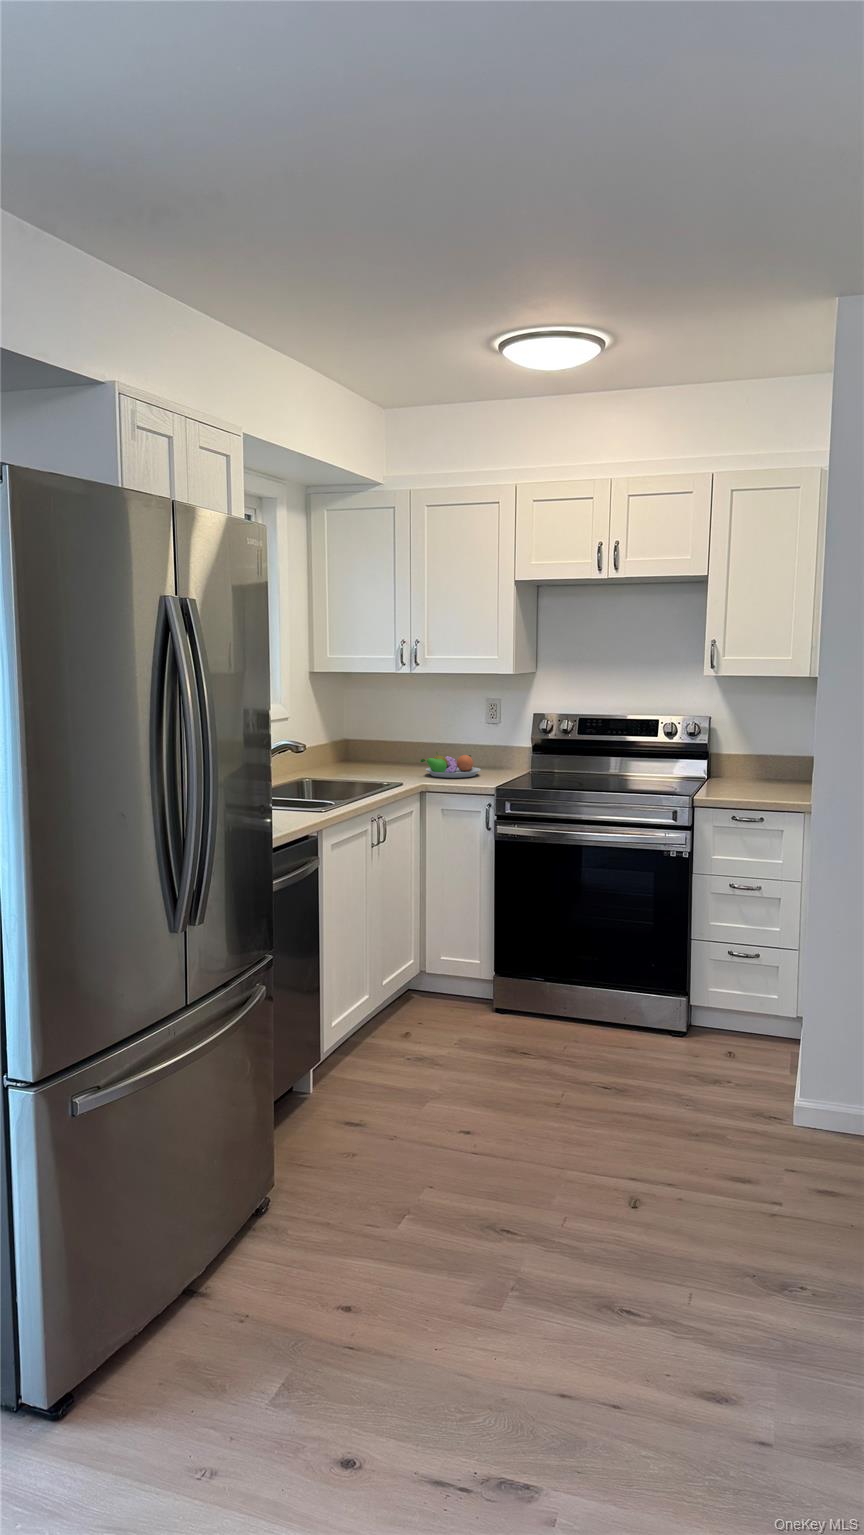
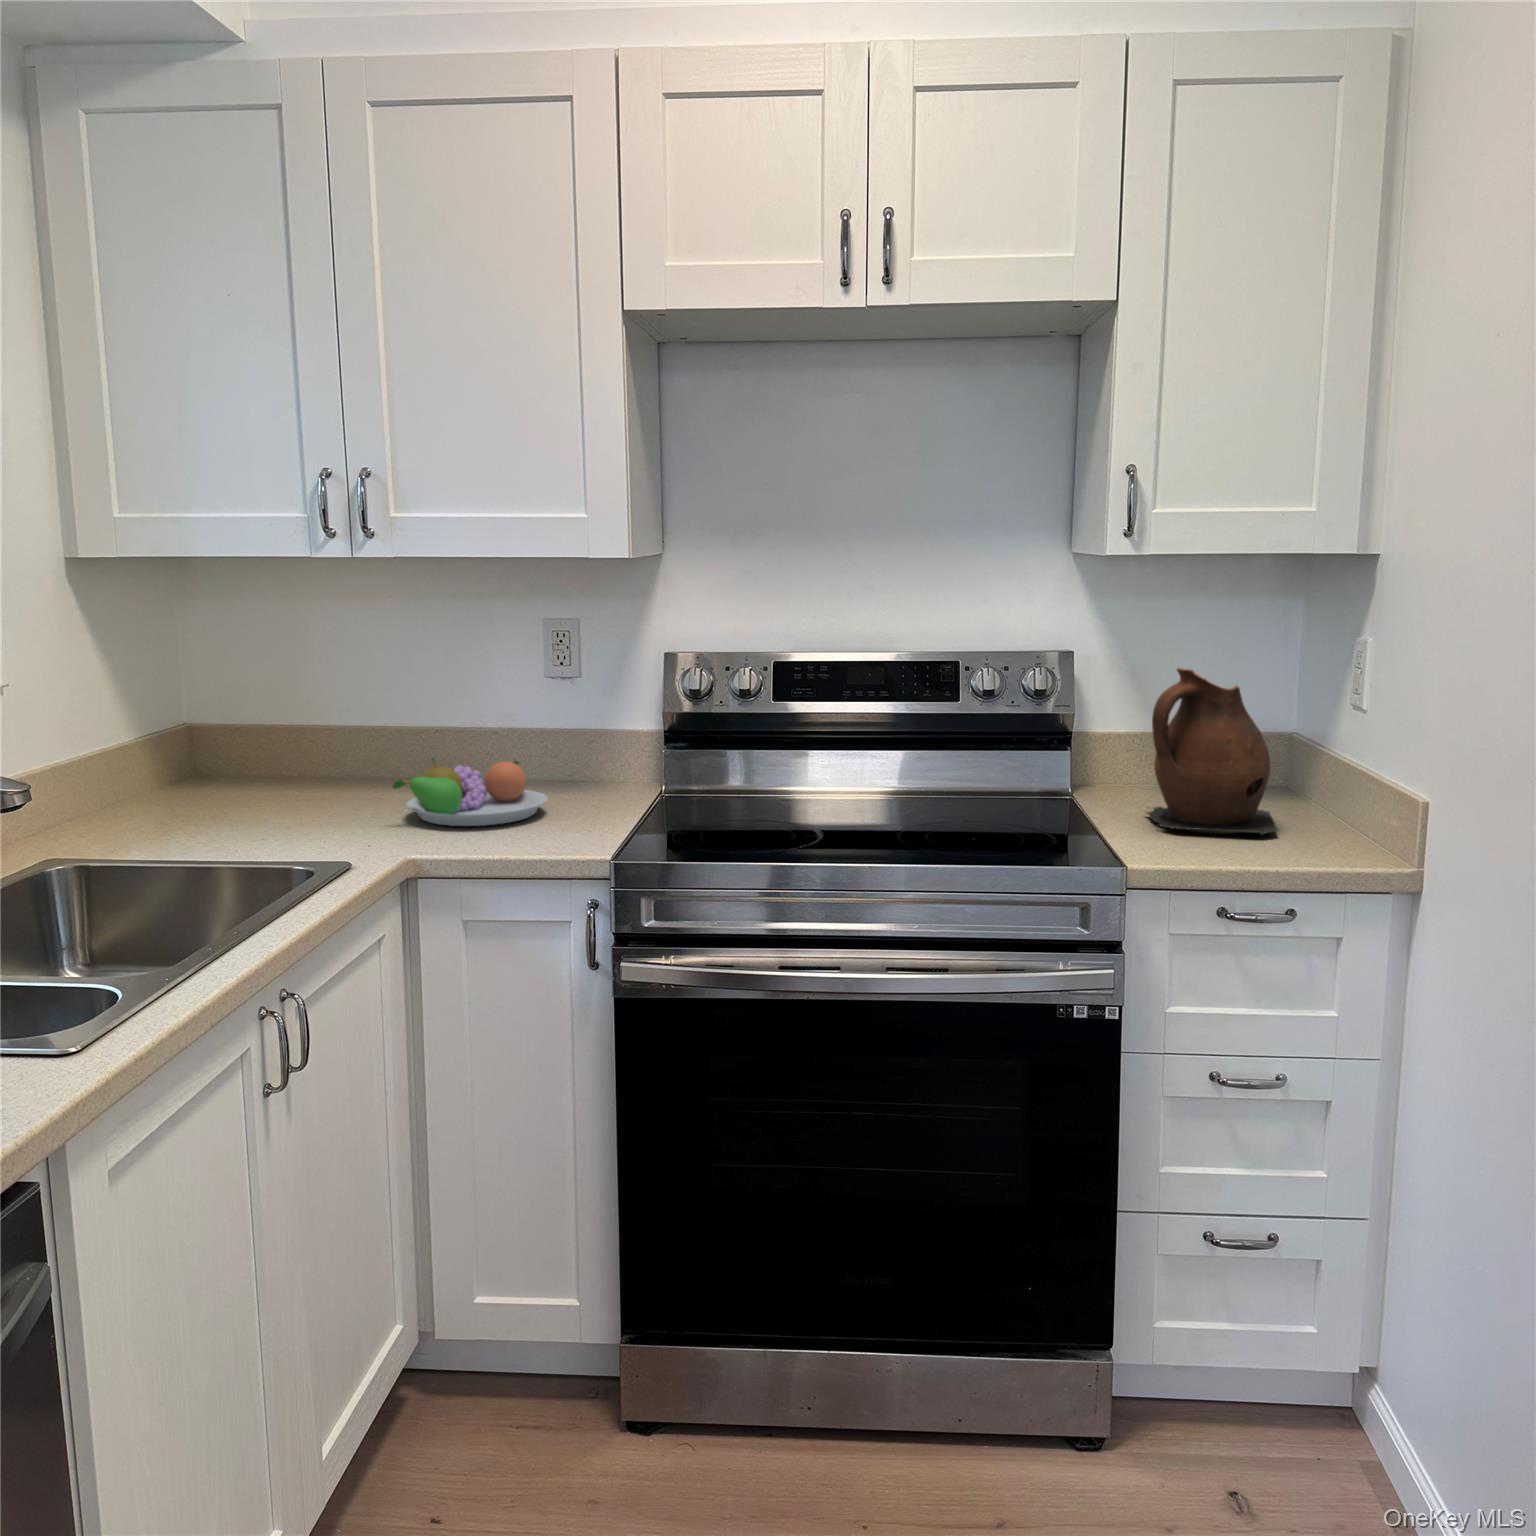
ceramic pitcher: none [724,722,784,792] -> present [1148,668,1277,836]

